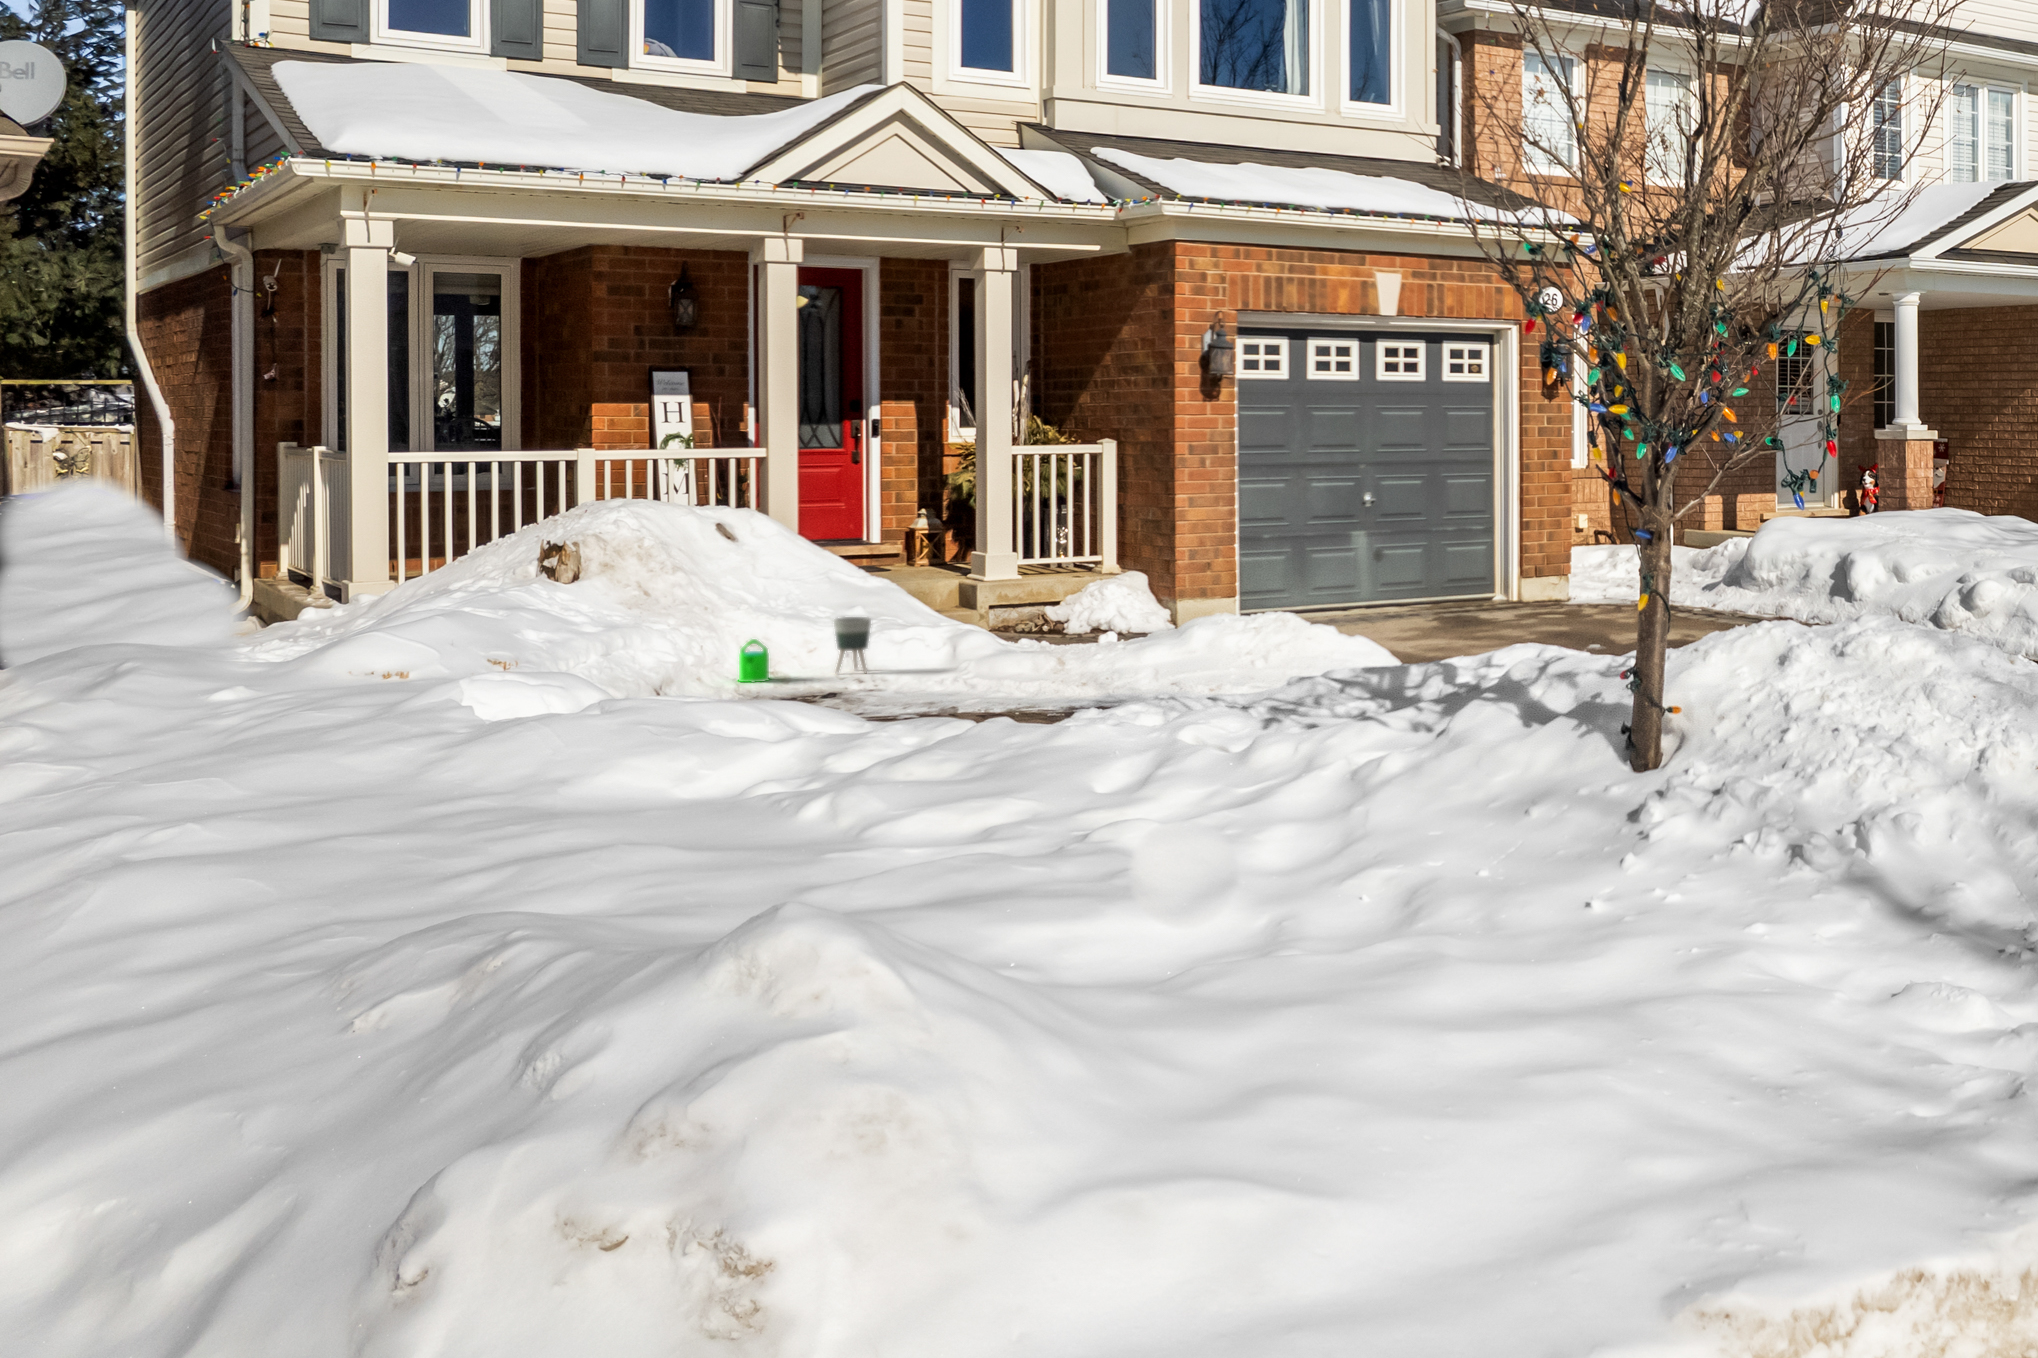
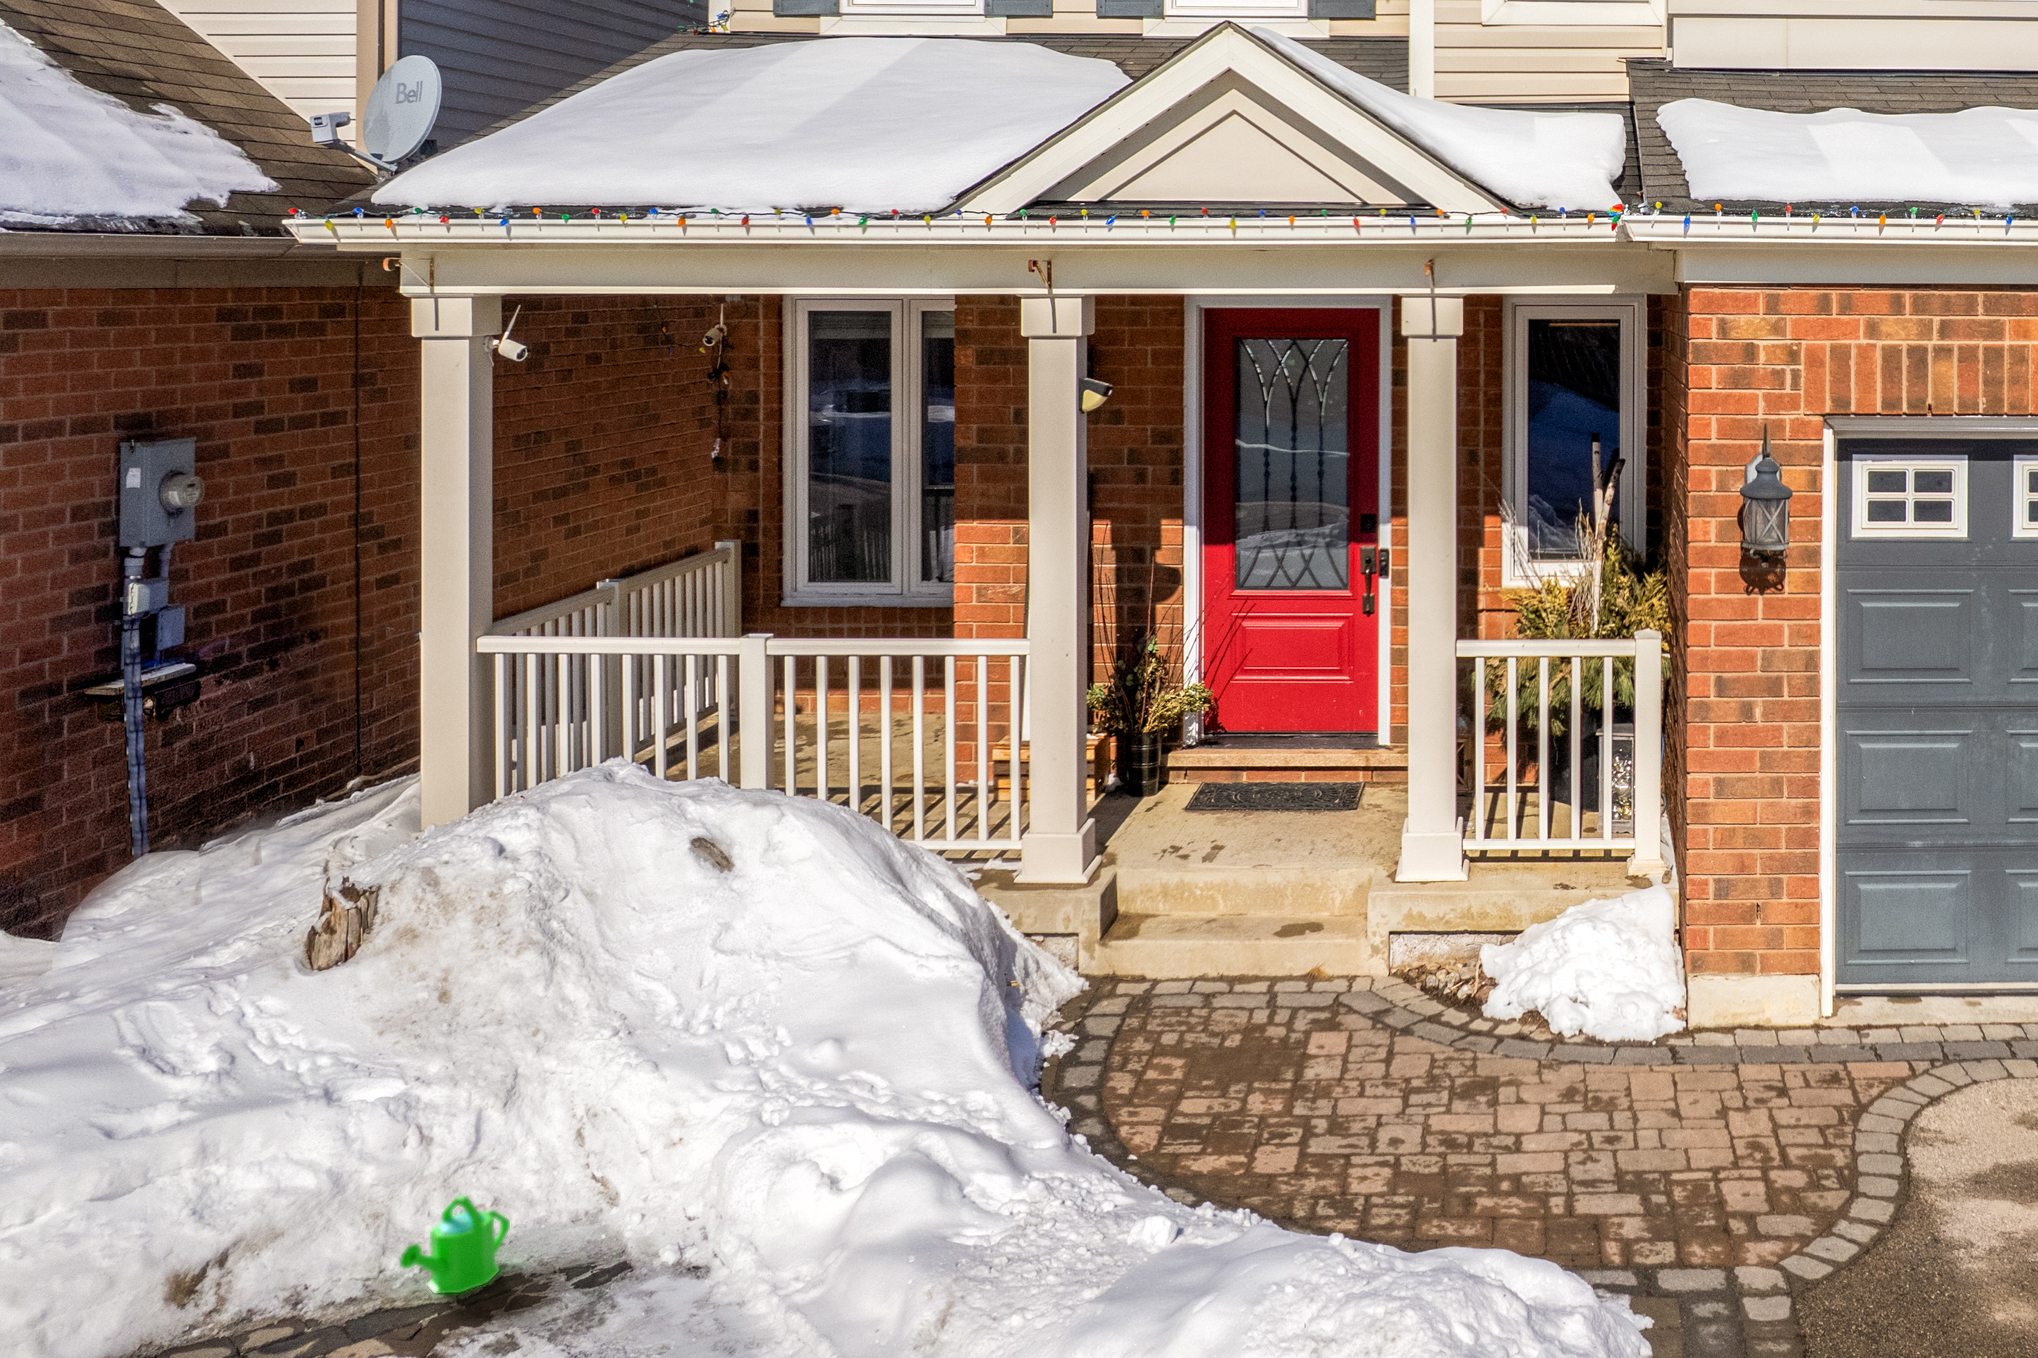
planter: present [834,617,871,672] -> none [599,1158,680,1299]

